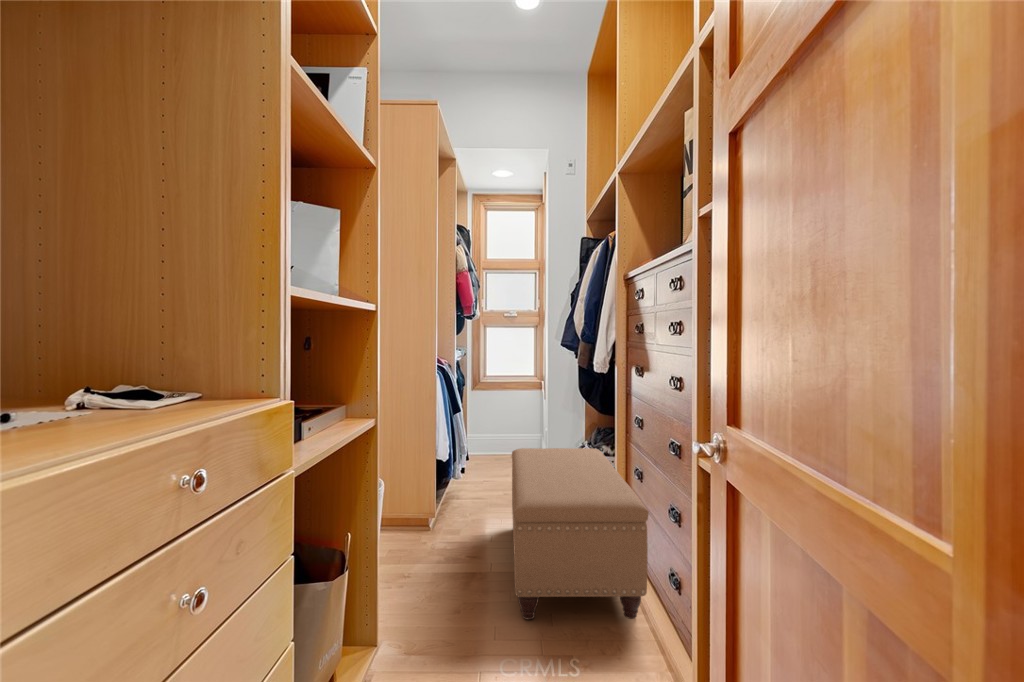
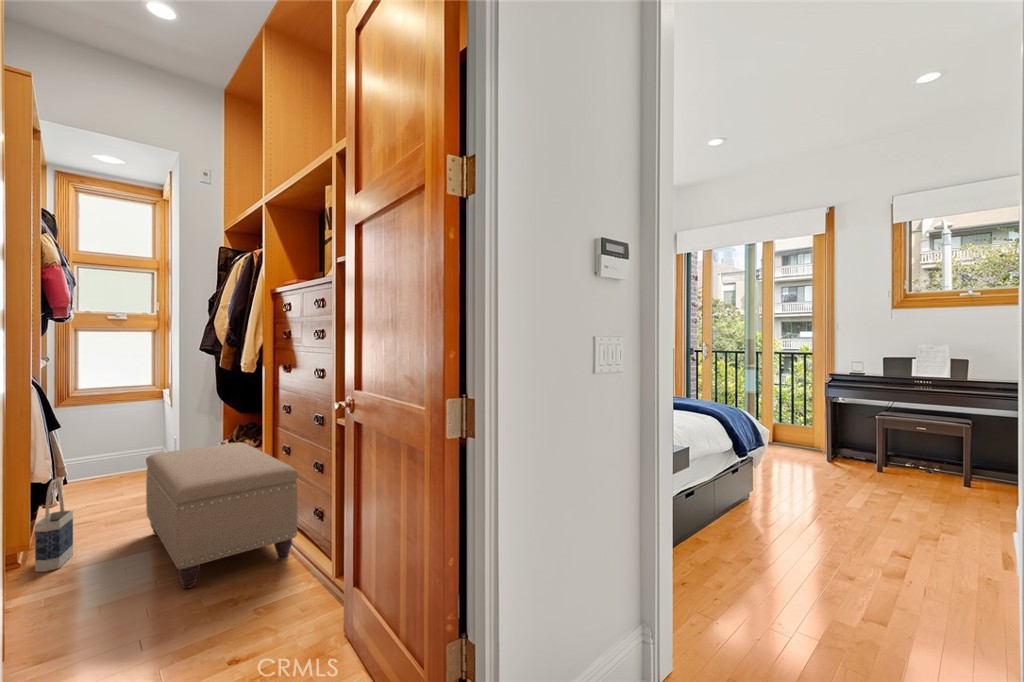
bag: none [429,461,457,544] -> present [35,480,73,572]

